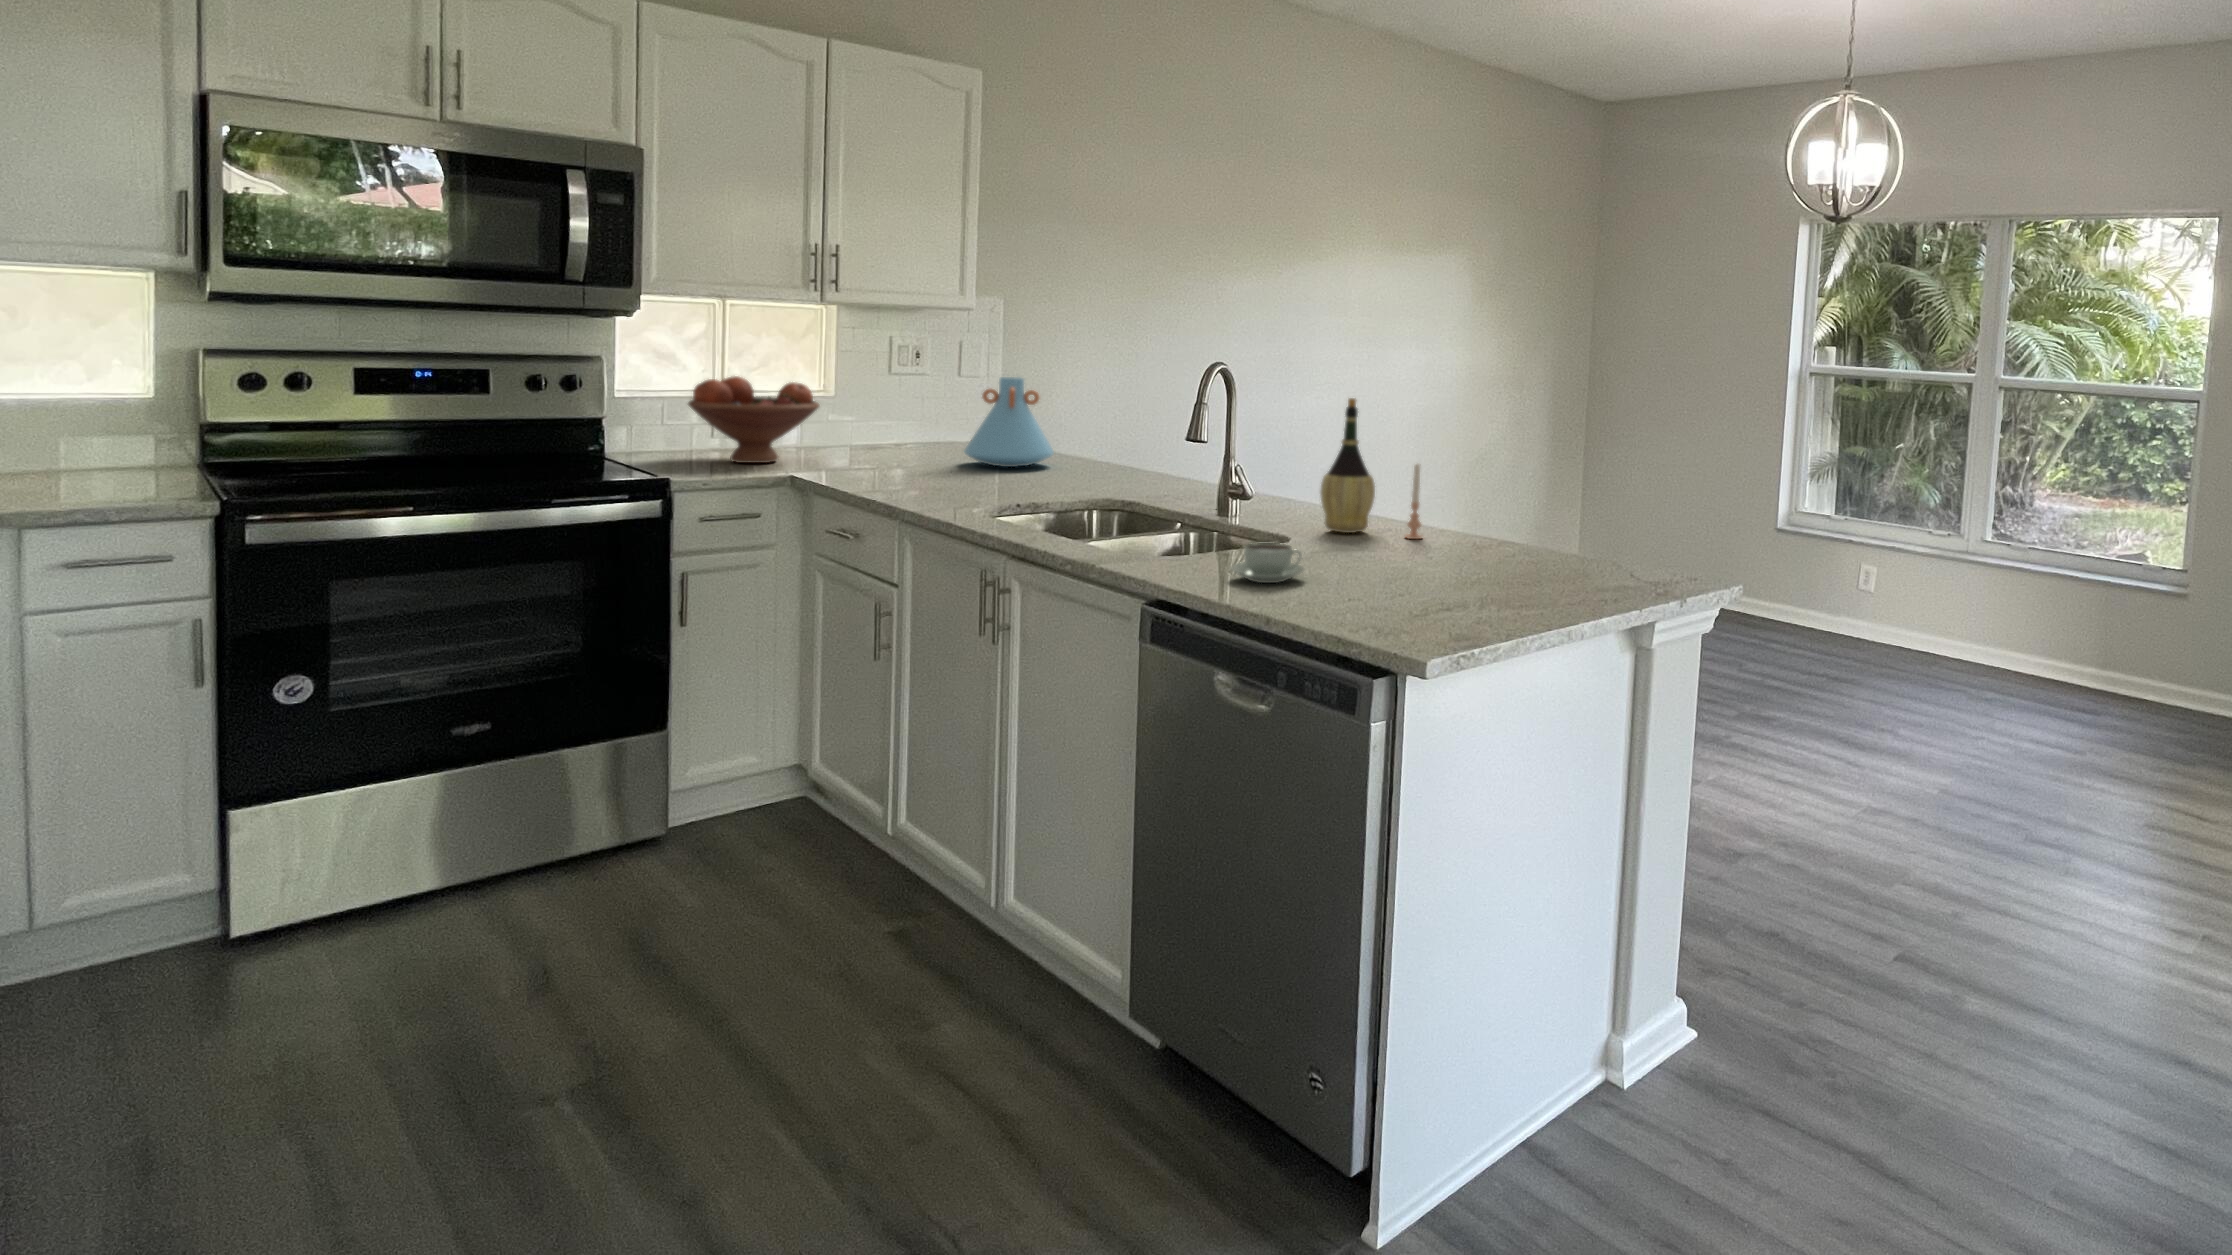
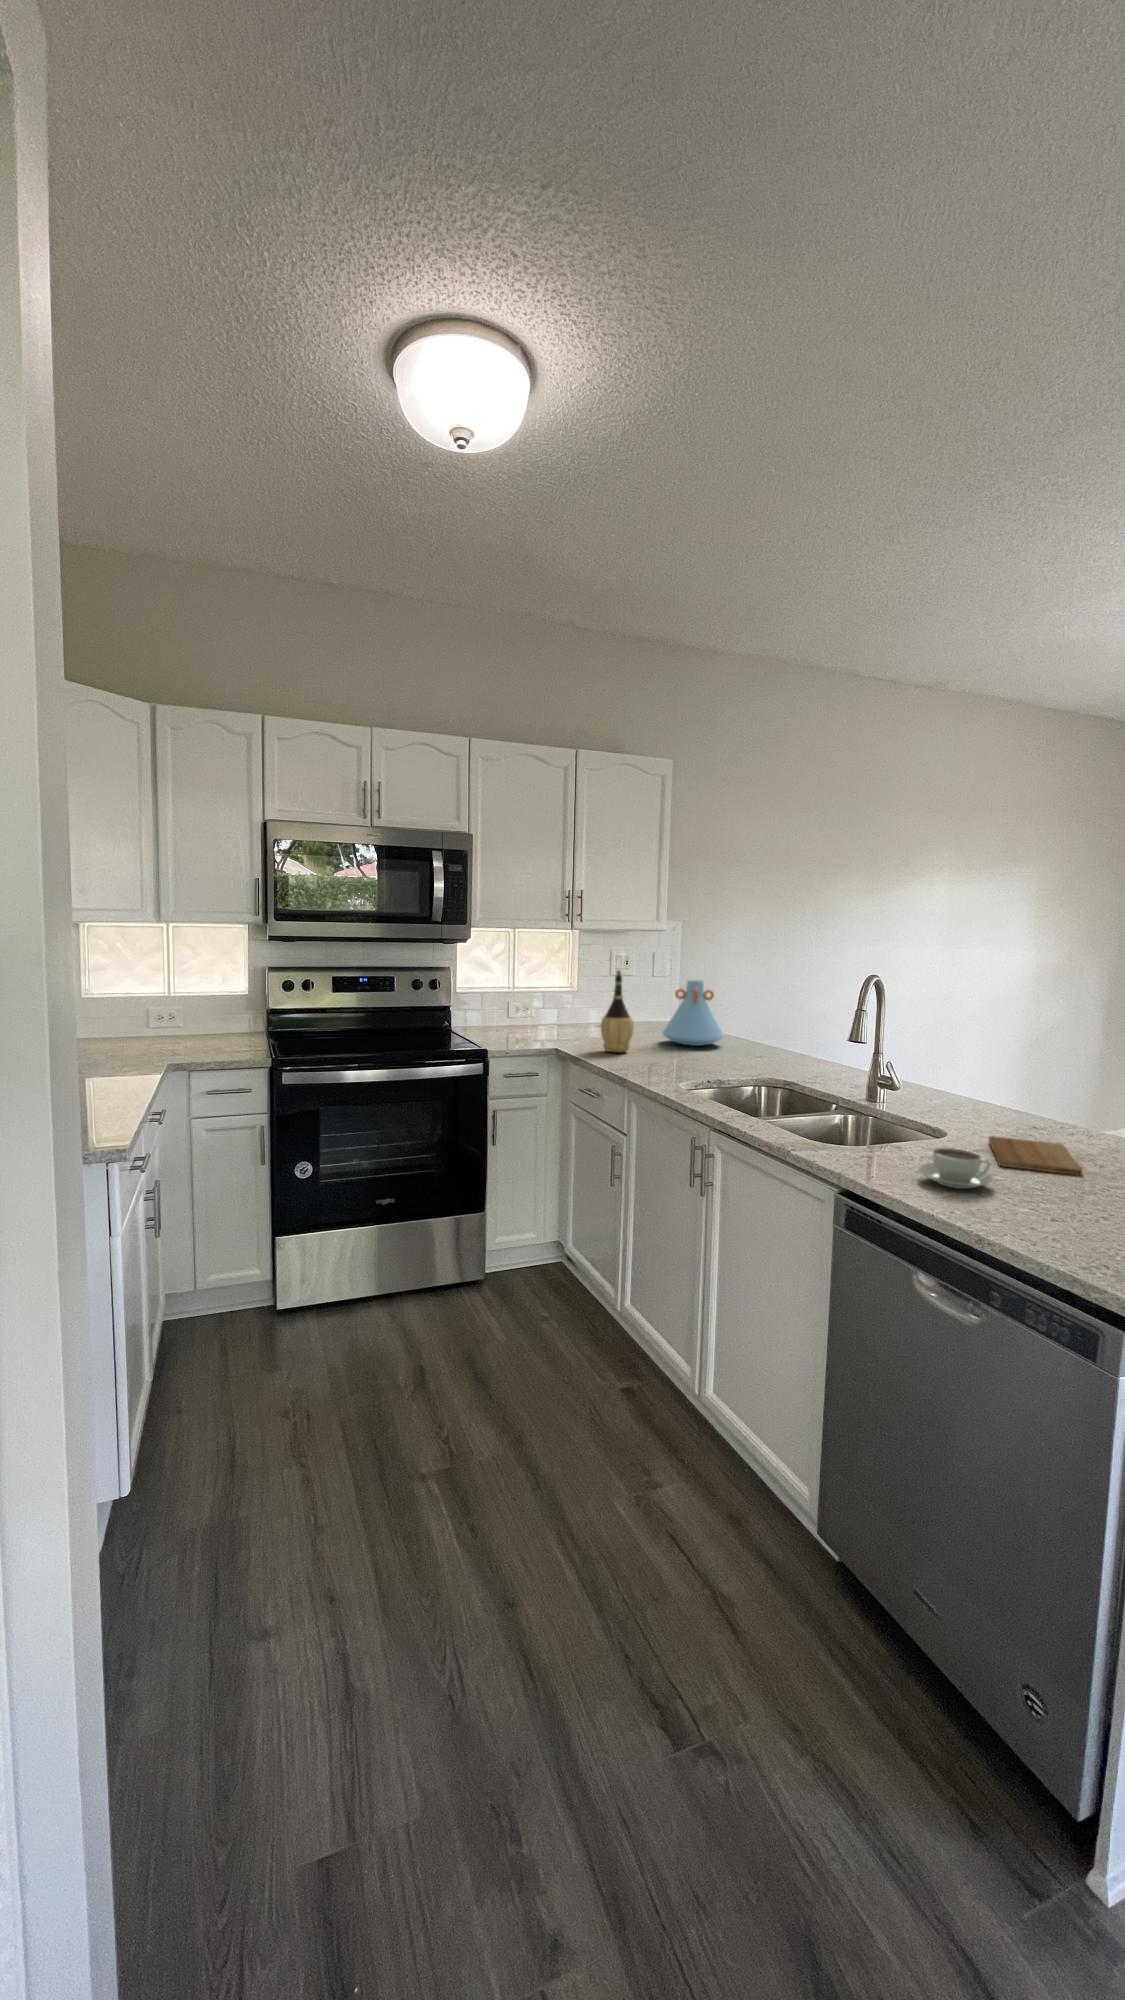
fruit bowl: present [688,376,819,463] -> none [497,980,572,1038]
wine bottle: present [1320,398,1375,533] -> present [601,970,634,1052]
candle: present [1405,464,1422,539] -> none [1059,1070,1079,1141]
cutting board: none [1325,538,1403,566] -> present [988,1136,1082,1176]

